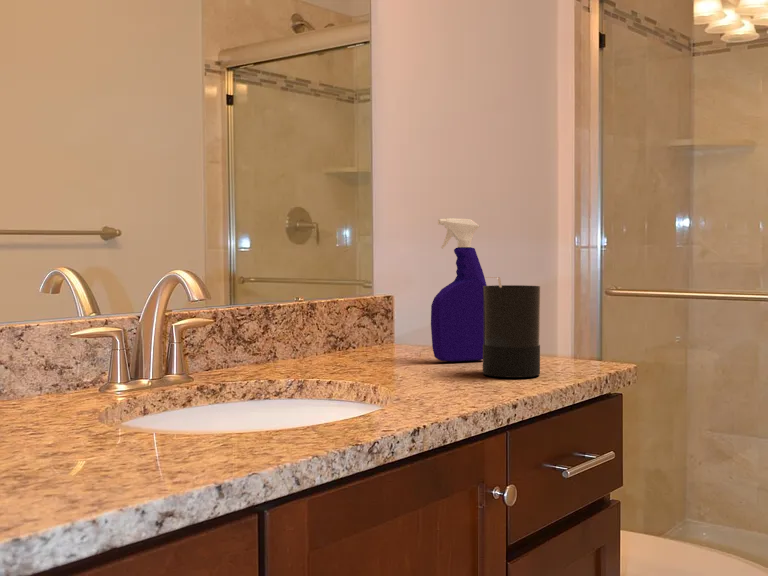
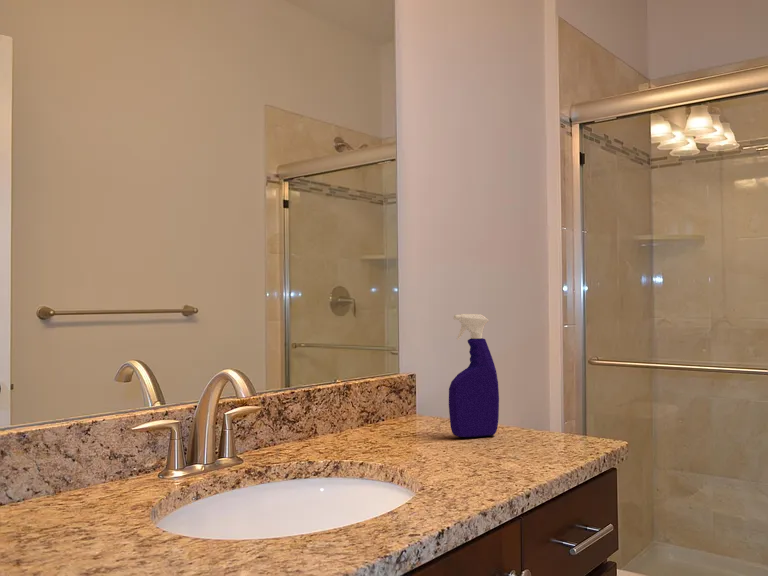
candle: present [483,277,540,377] -> none [495,367,546,459]

